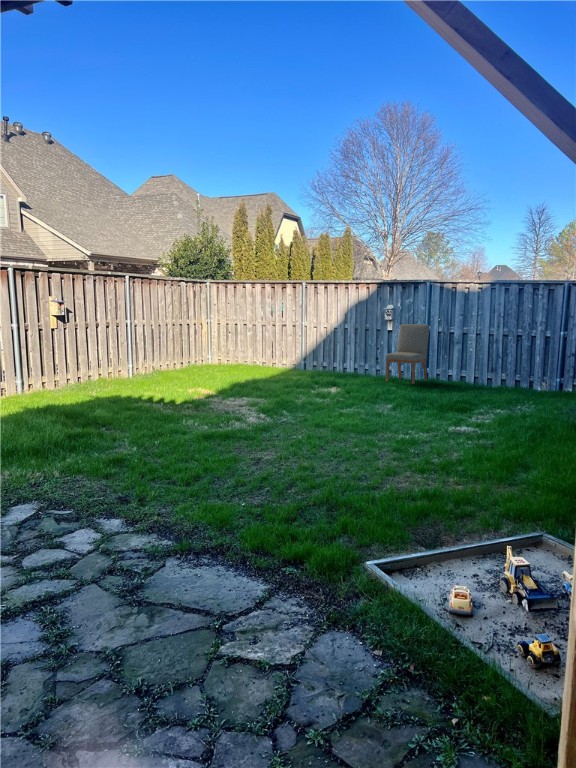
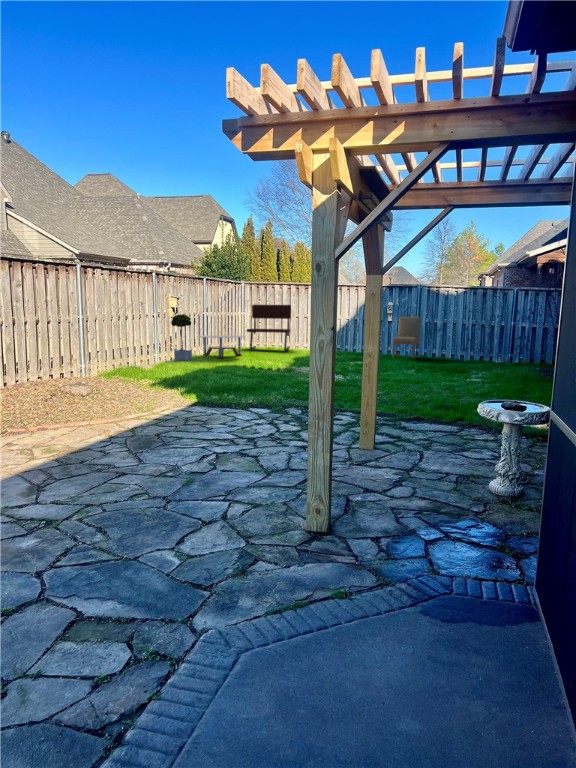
bench: none [205,309,265,368] -> present [247,305,291,350]
potted tree: none [63,325,95,386] -> present [171,314,192,361]
round table: none [113,351,180,382] -> present [197,335,246,358]

